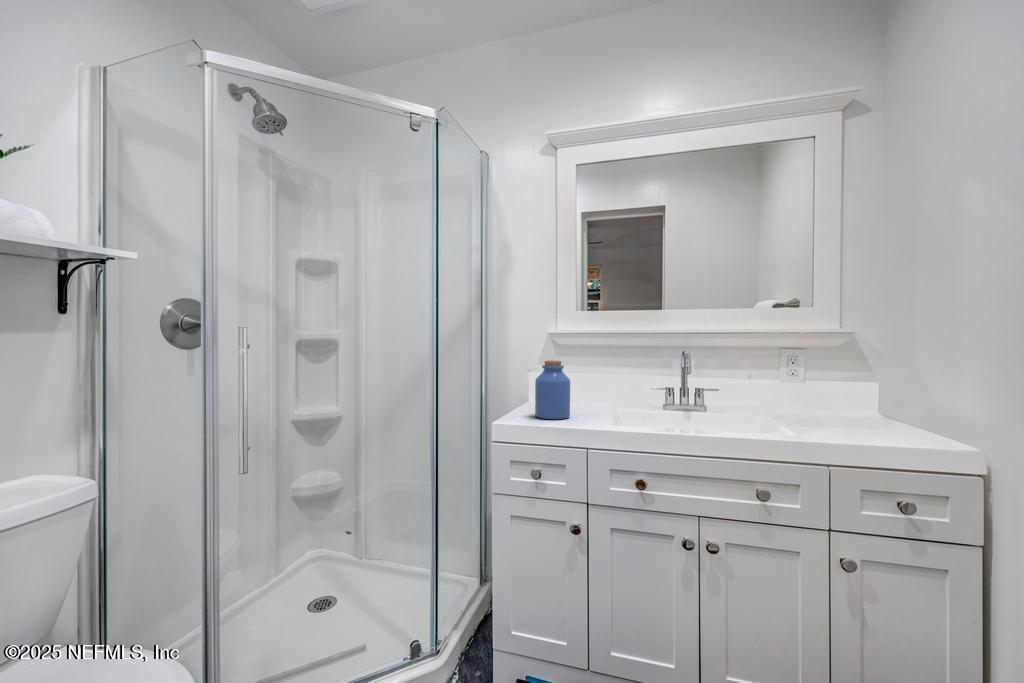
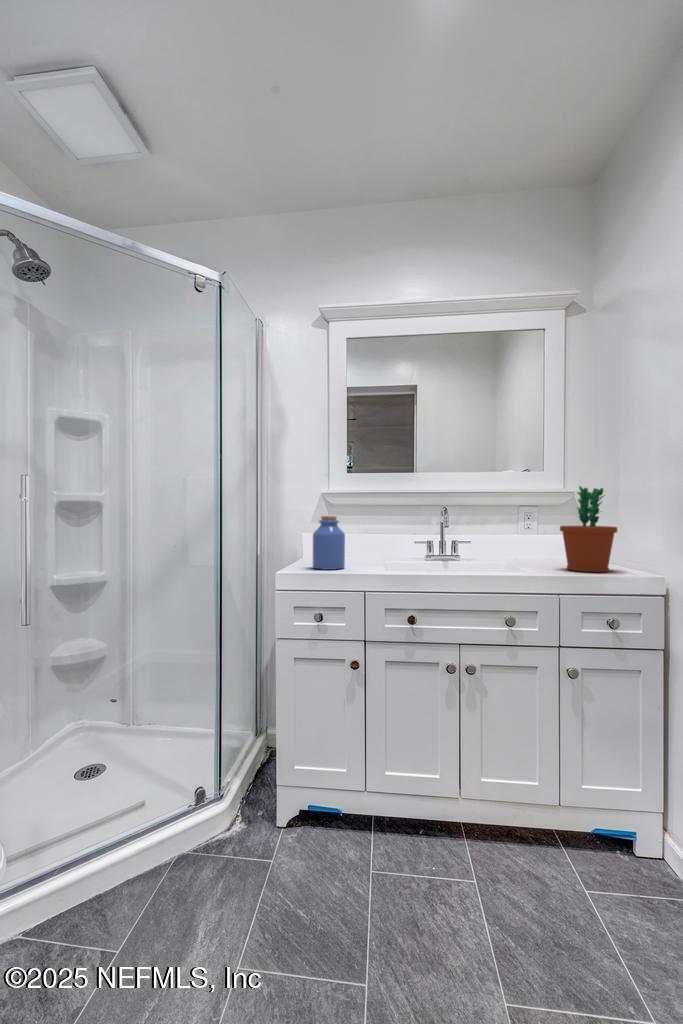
flower pot: none [832,329,914,438] -> present [560,486,617,572]

